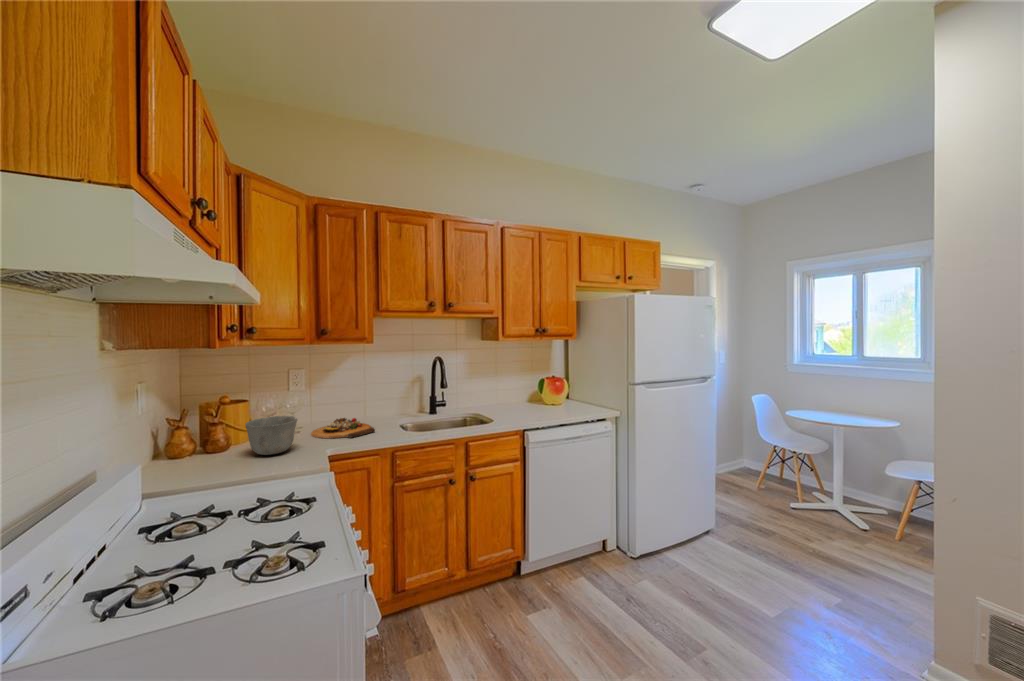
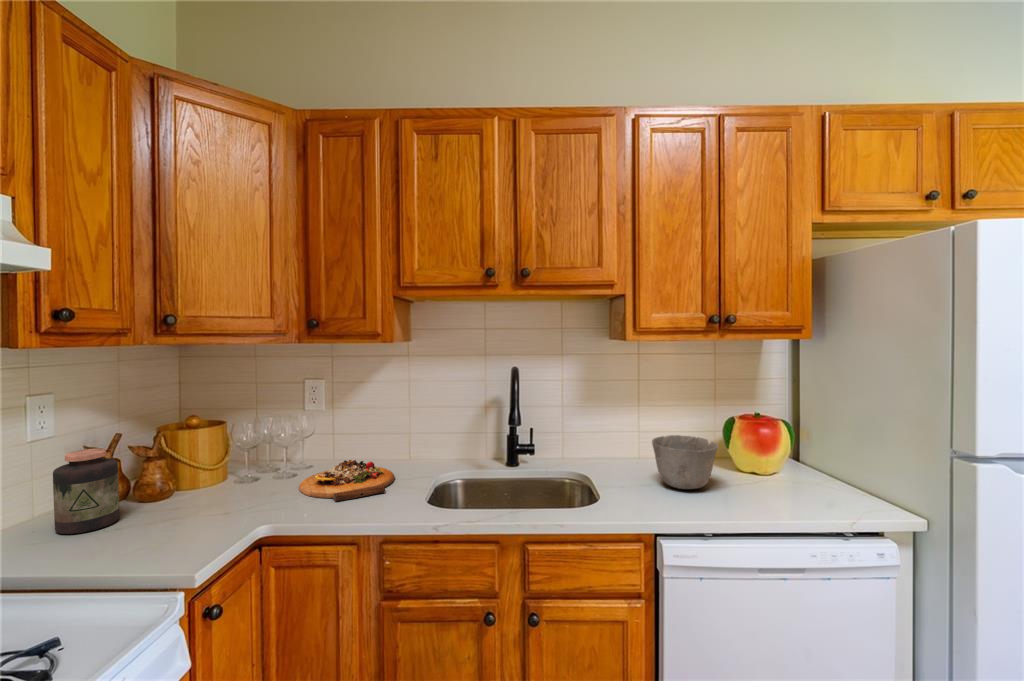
jar: none [175,416,217,471] -> present [53,448,120,534]
ceramic bowl: present [245,416,297,455] -> present [652,435,718,489]

